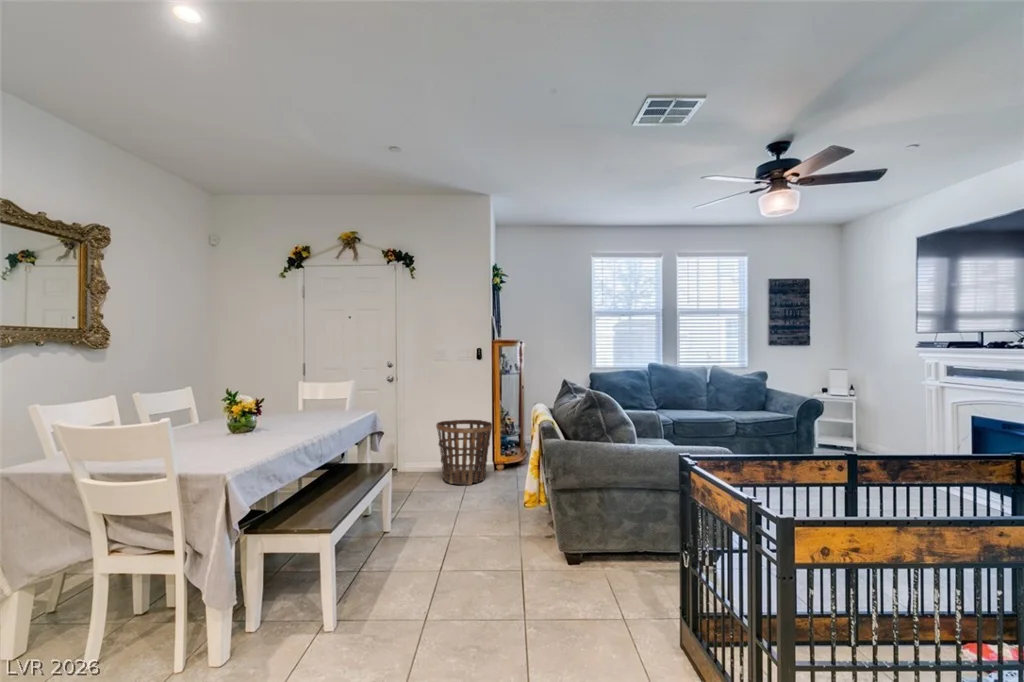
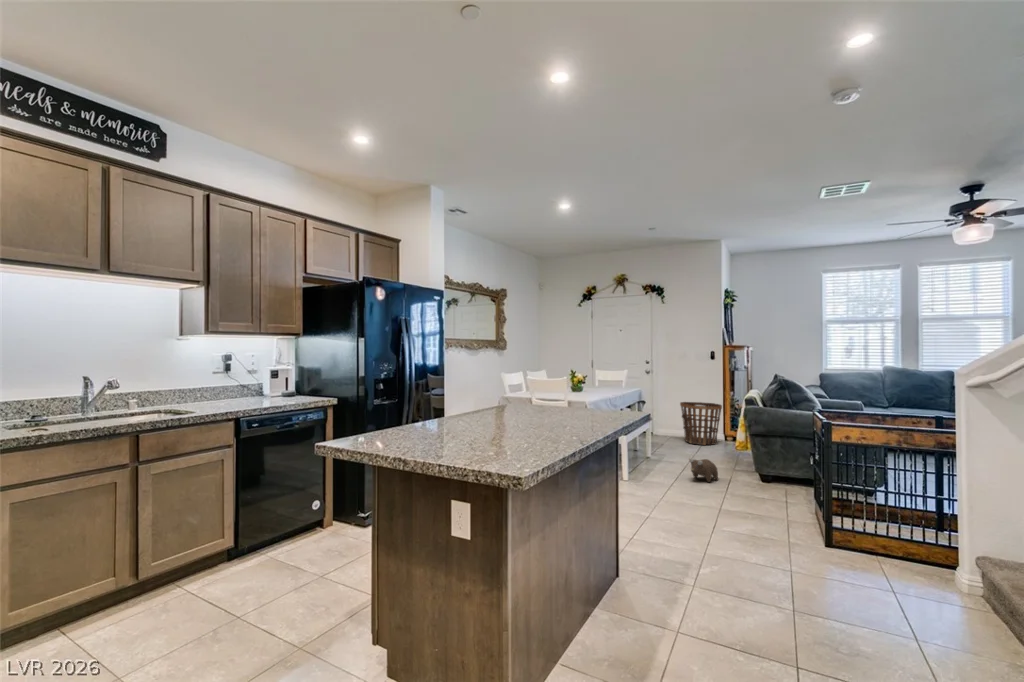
plush toy: none [458,544,506,590] -> present [689,459,718,482]

